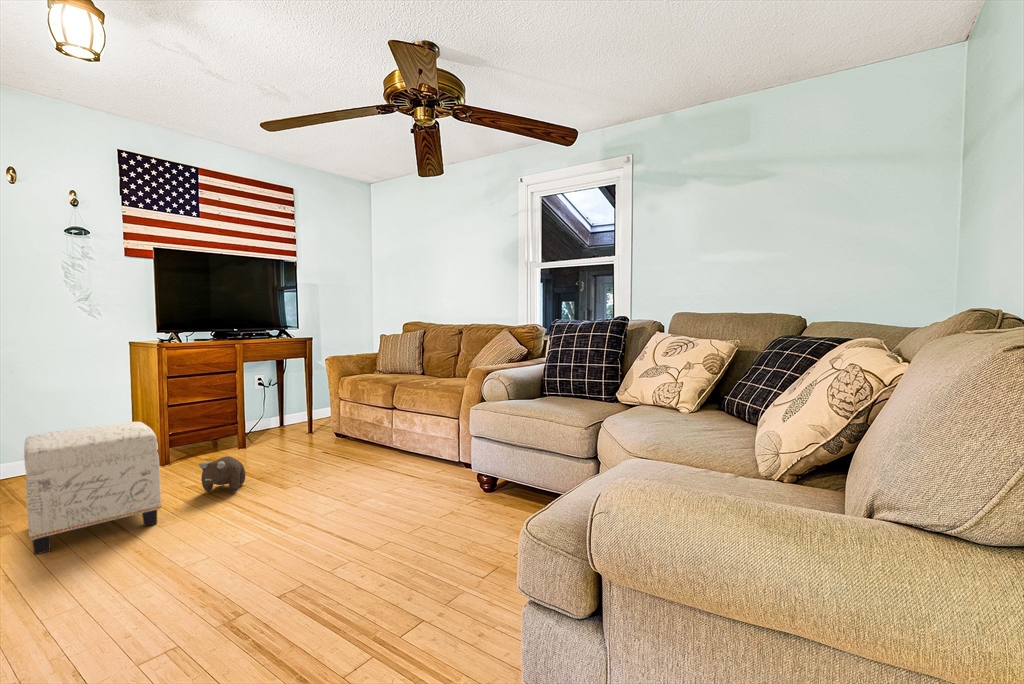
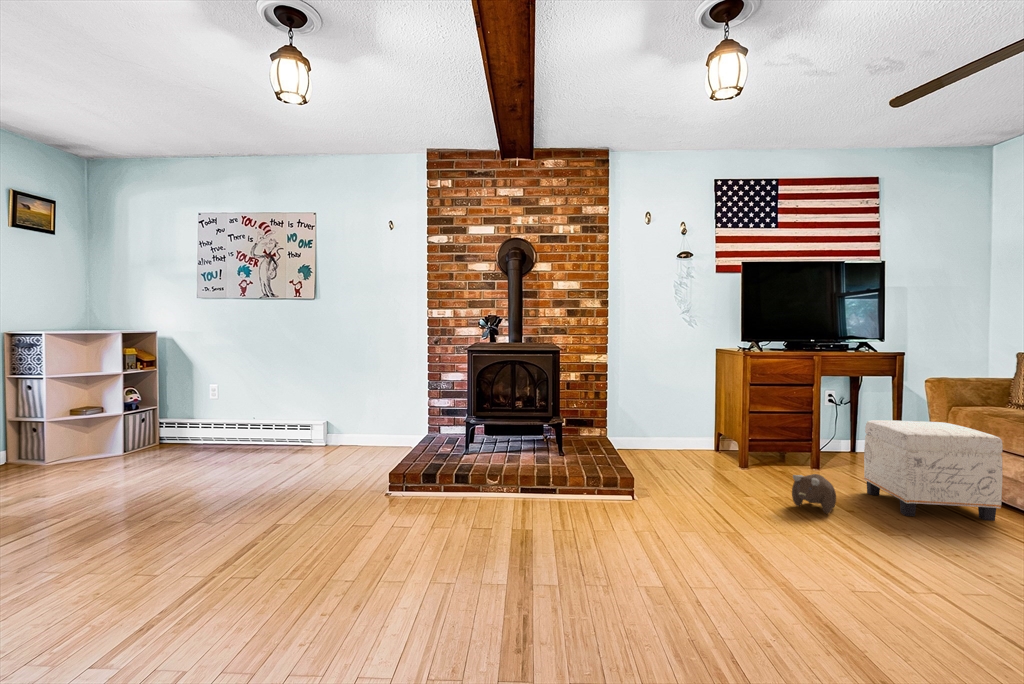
ottoman: present [24,422,161,555] -> present [864,420,1003,521]

